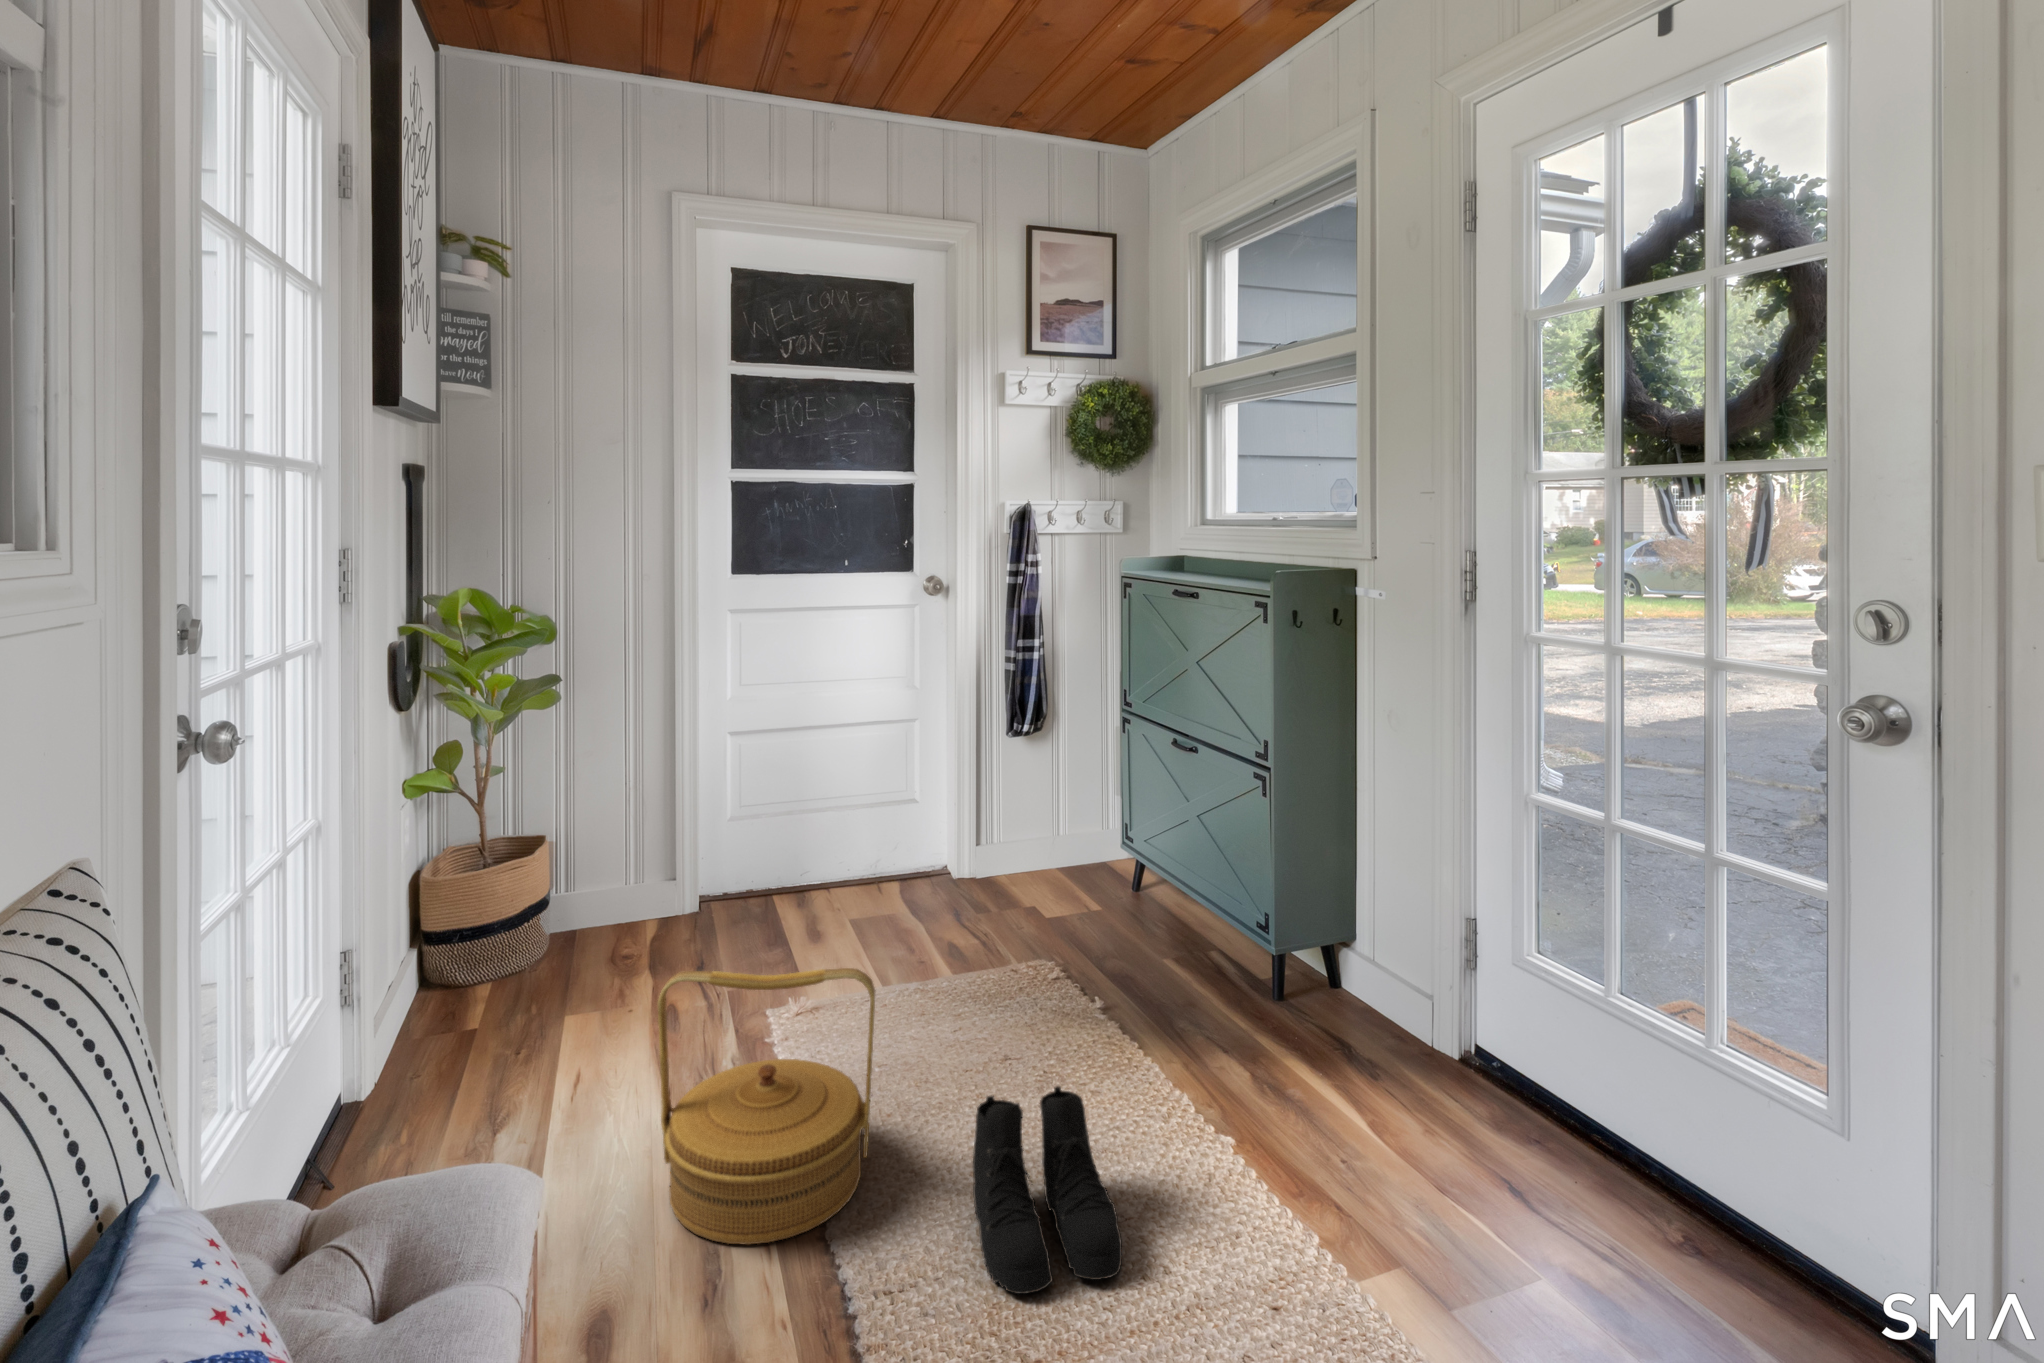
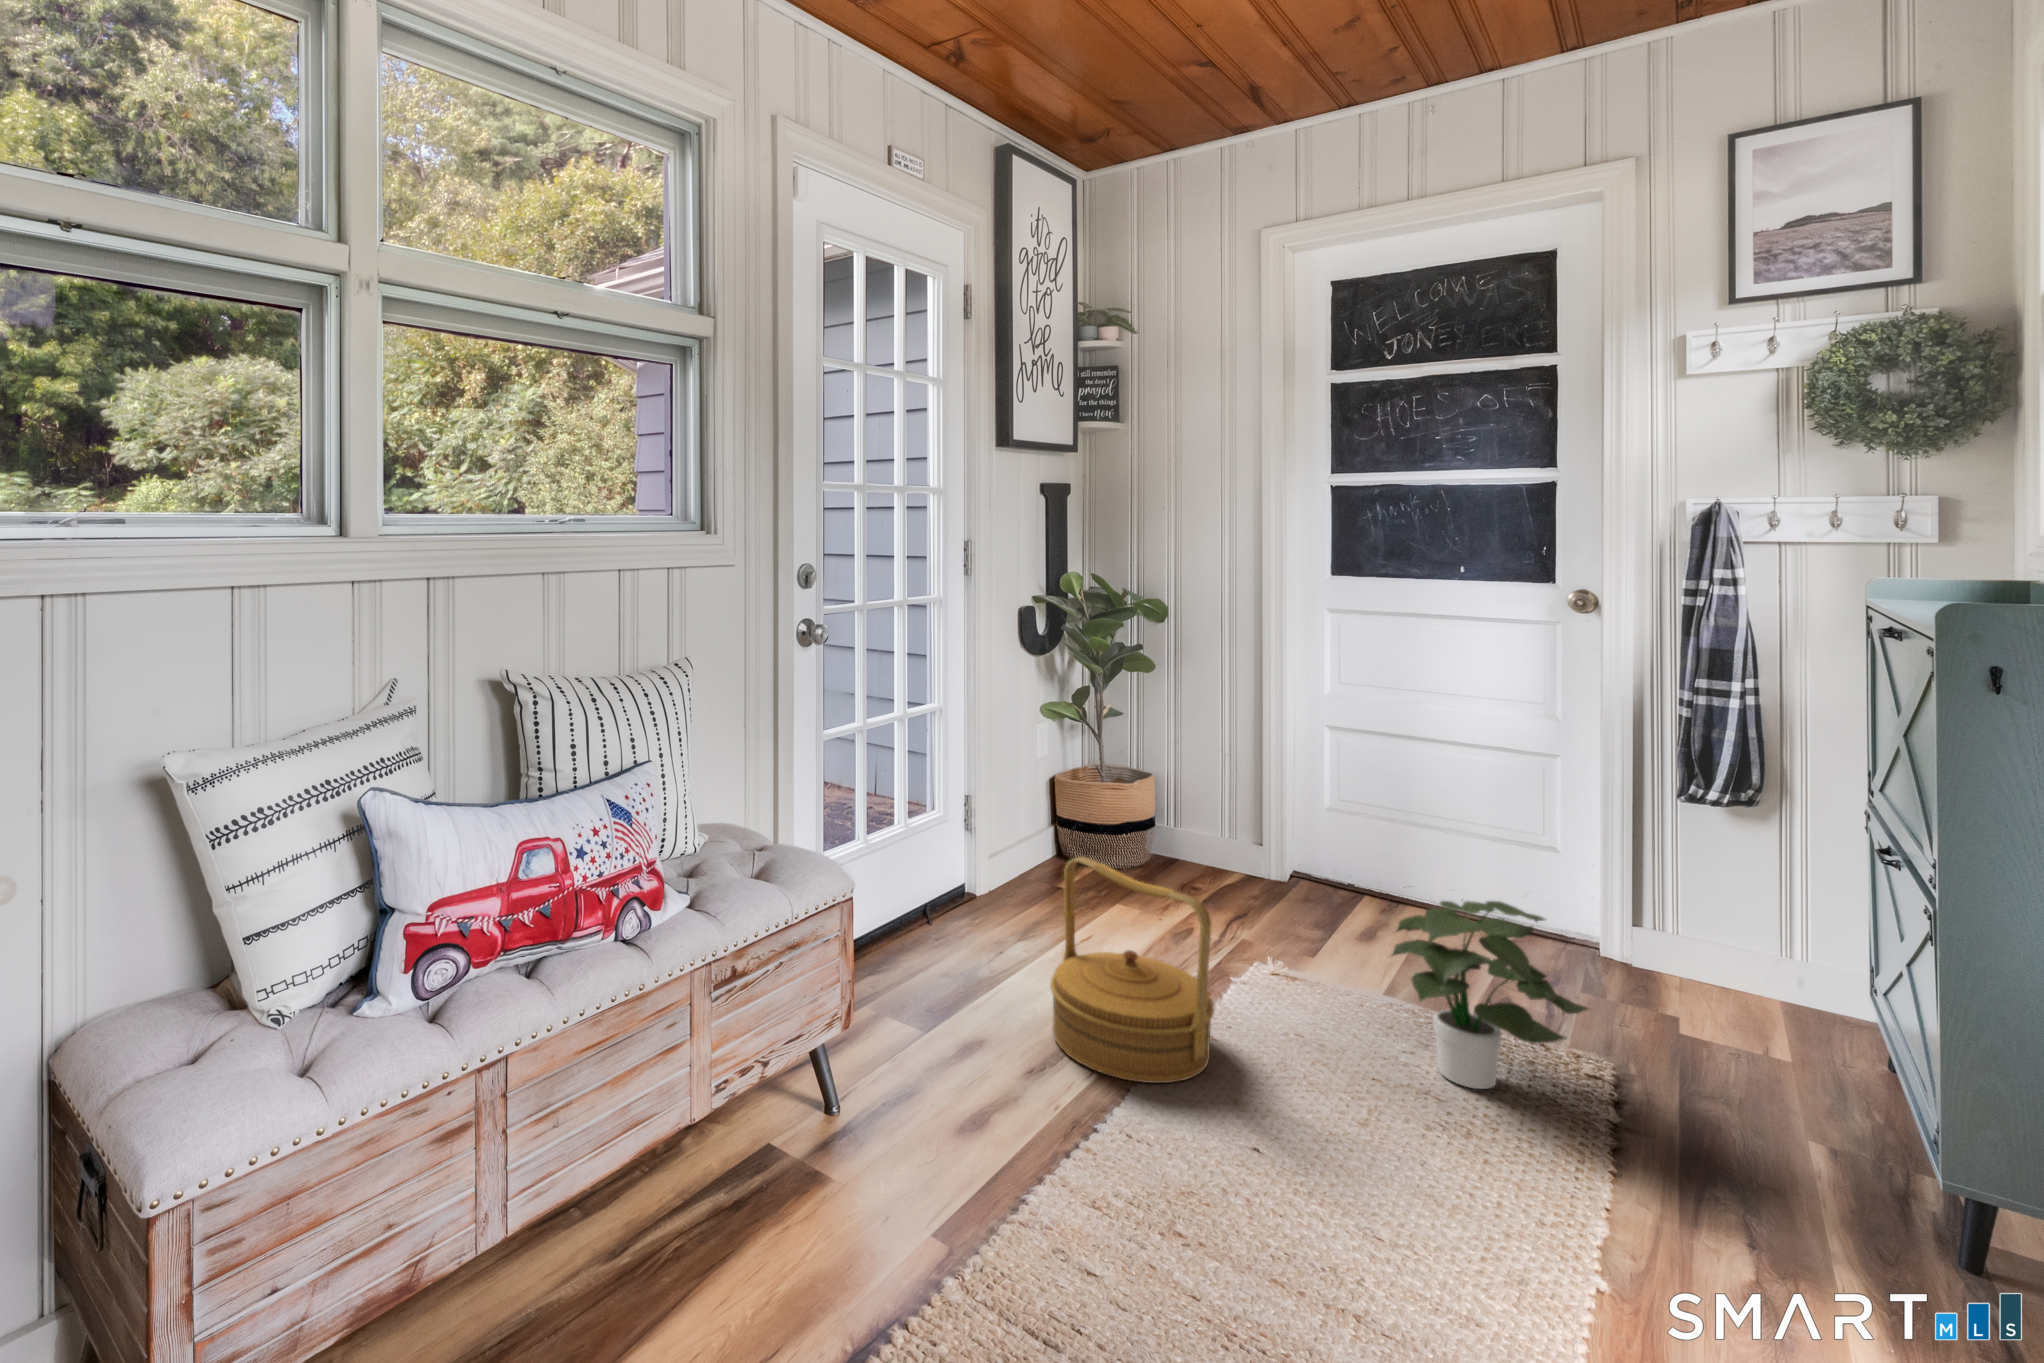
potted plant: none [938,865,1094,1044] -> present [1392,901,1589,1089]
boots: present [973,1086,1122,1294] -> none [1207,1050,1370,1245]

